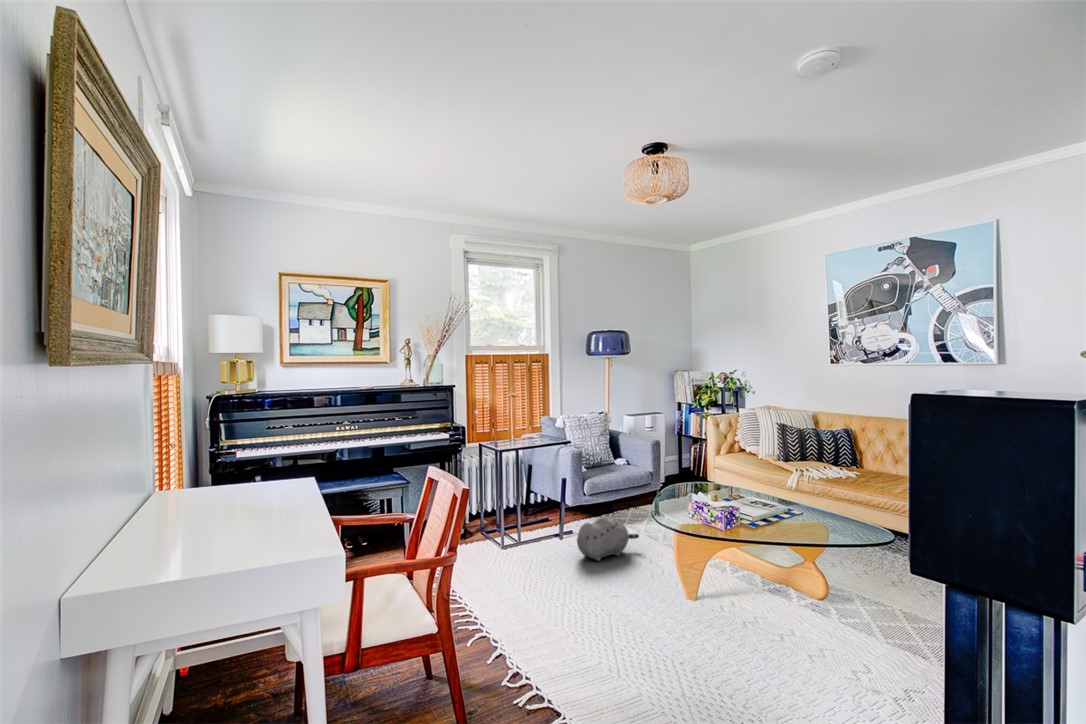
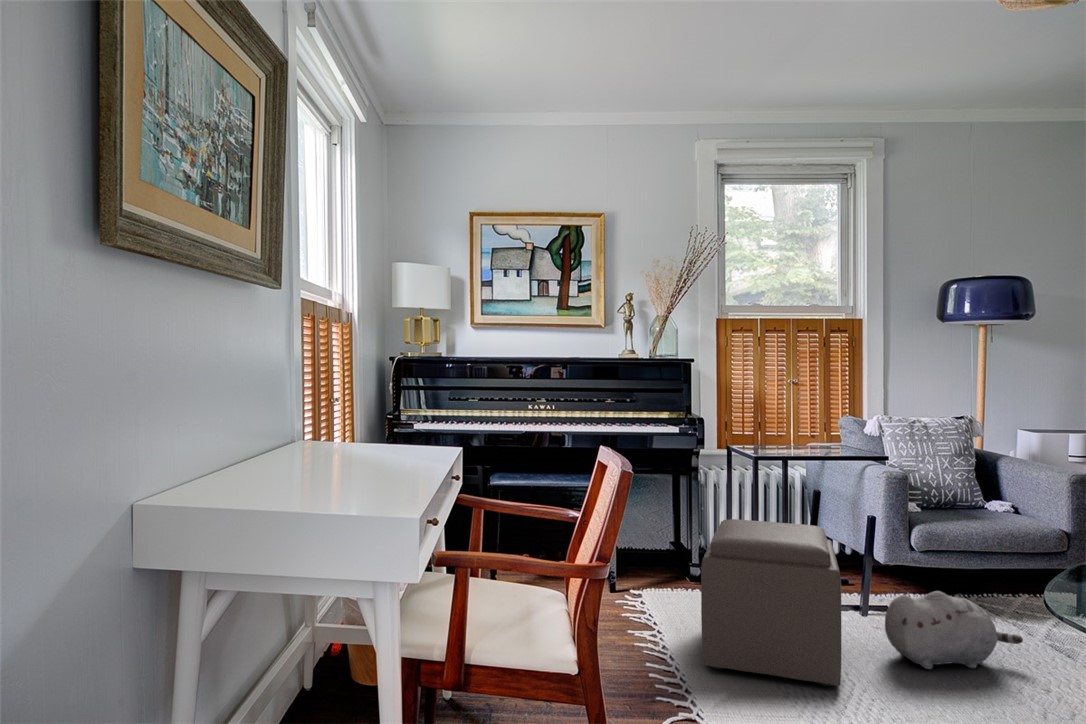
ottoman: none [481,490,561,587] -> present [701,519,842,686]

